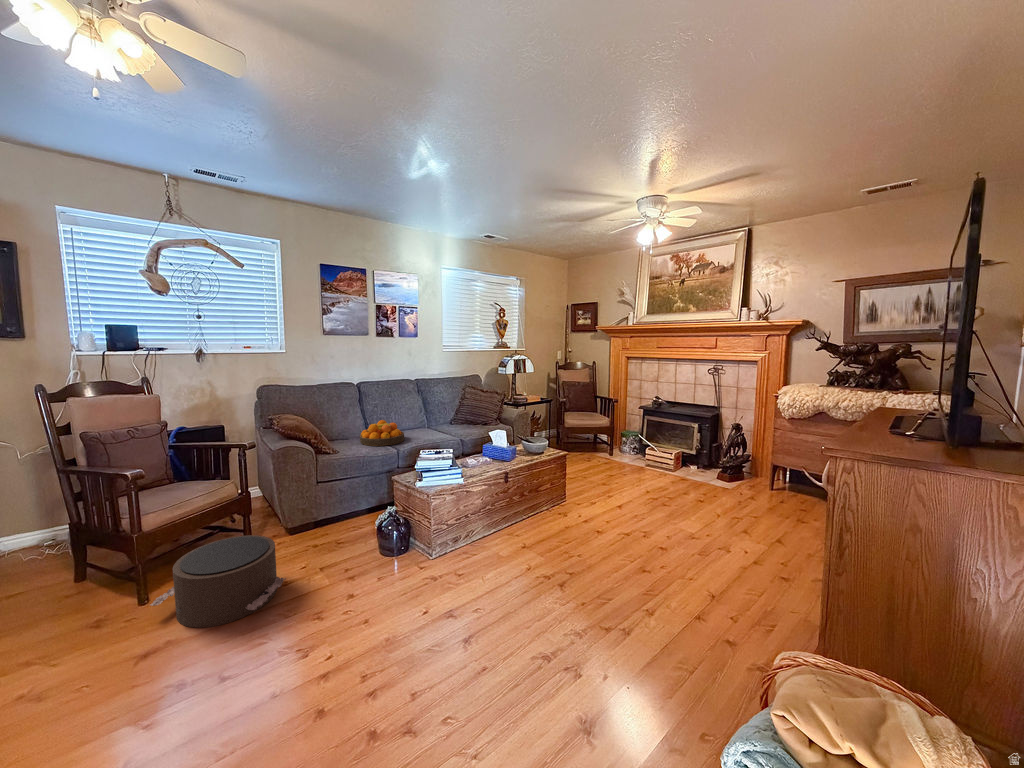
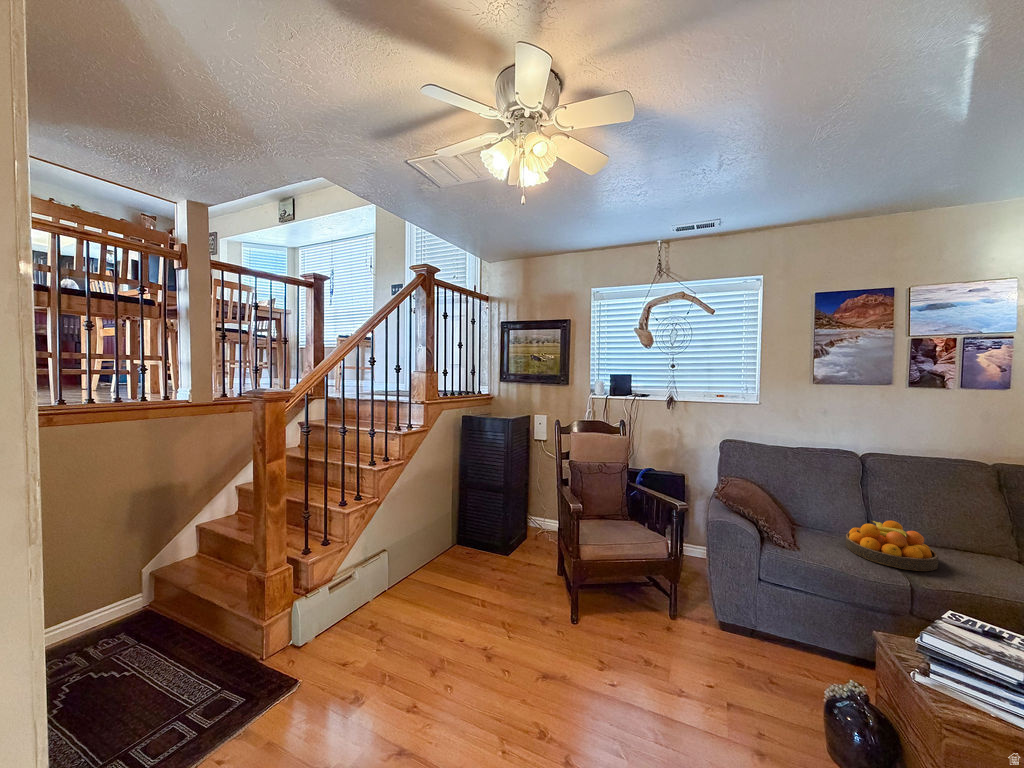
pouf: present [150,535,286,628] -> none [570,597,678,708]

